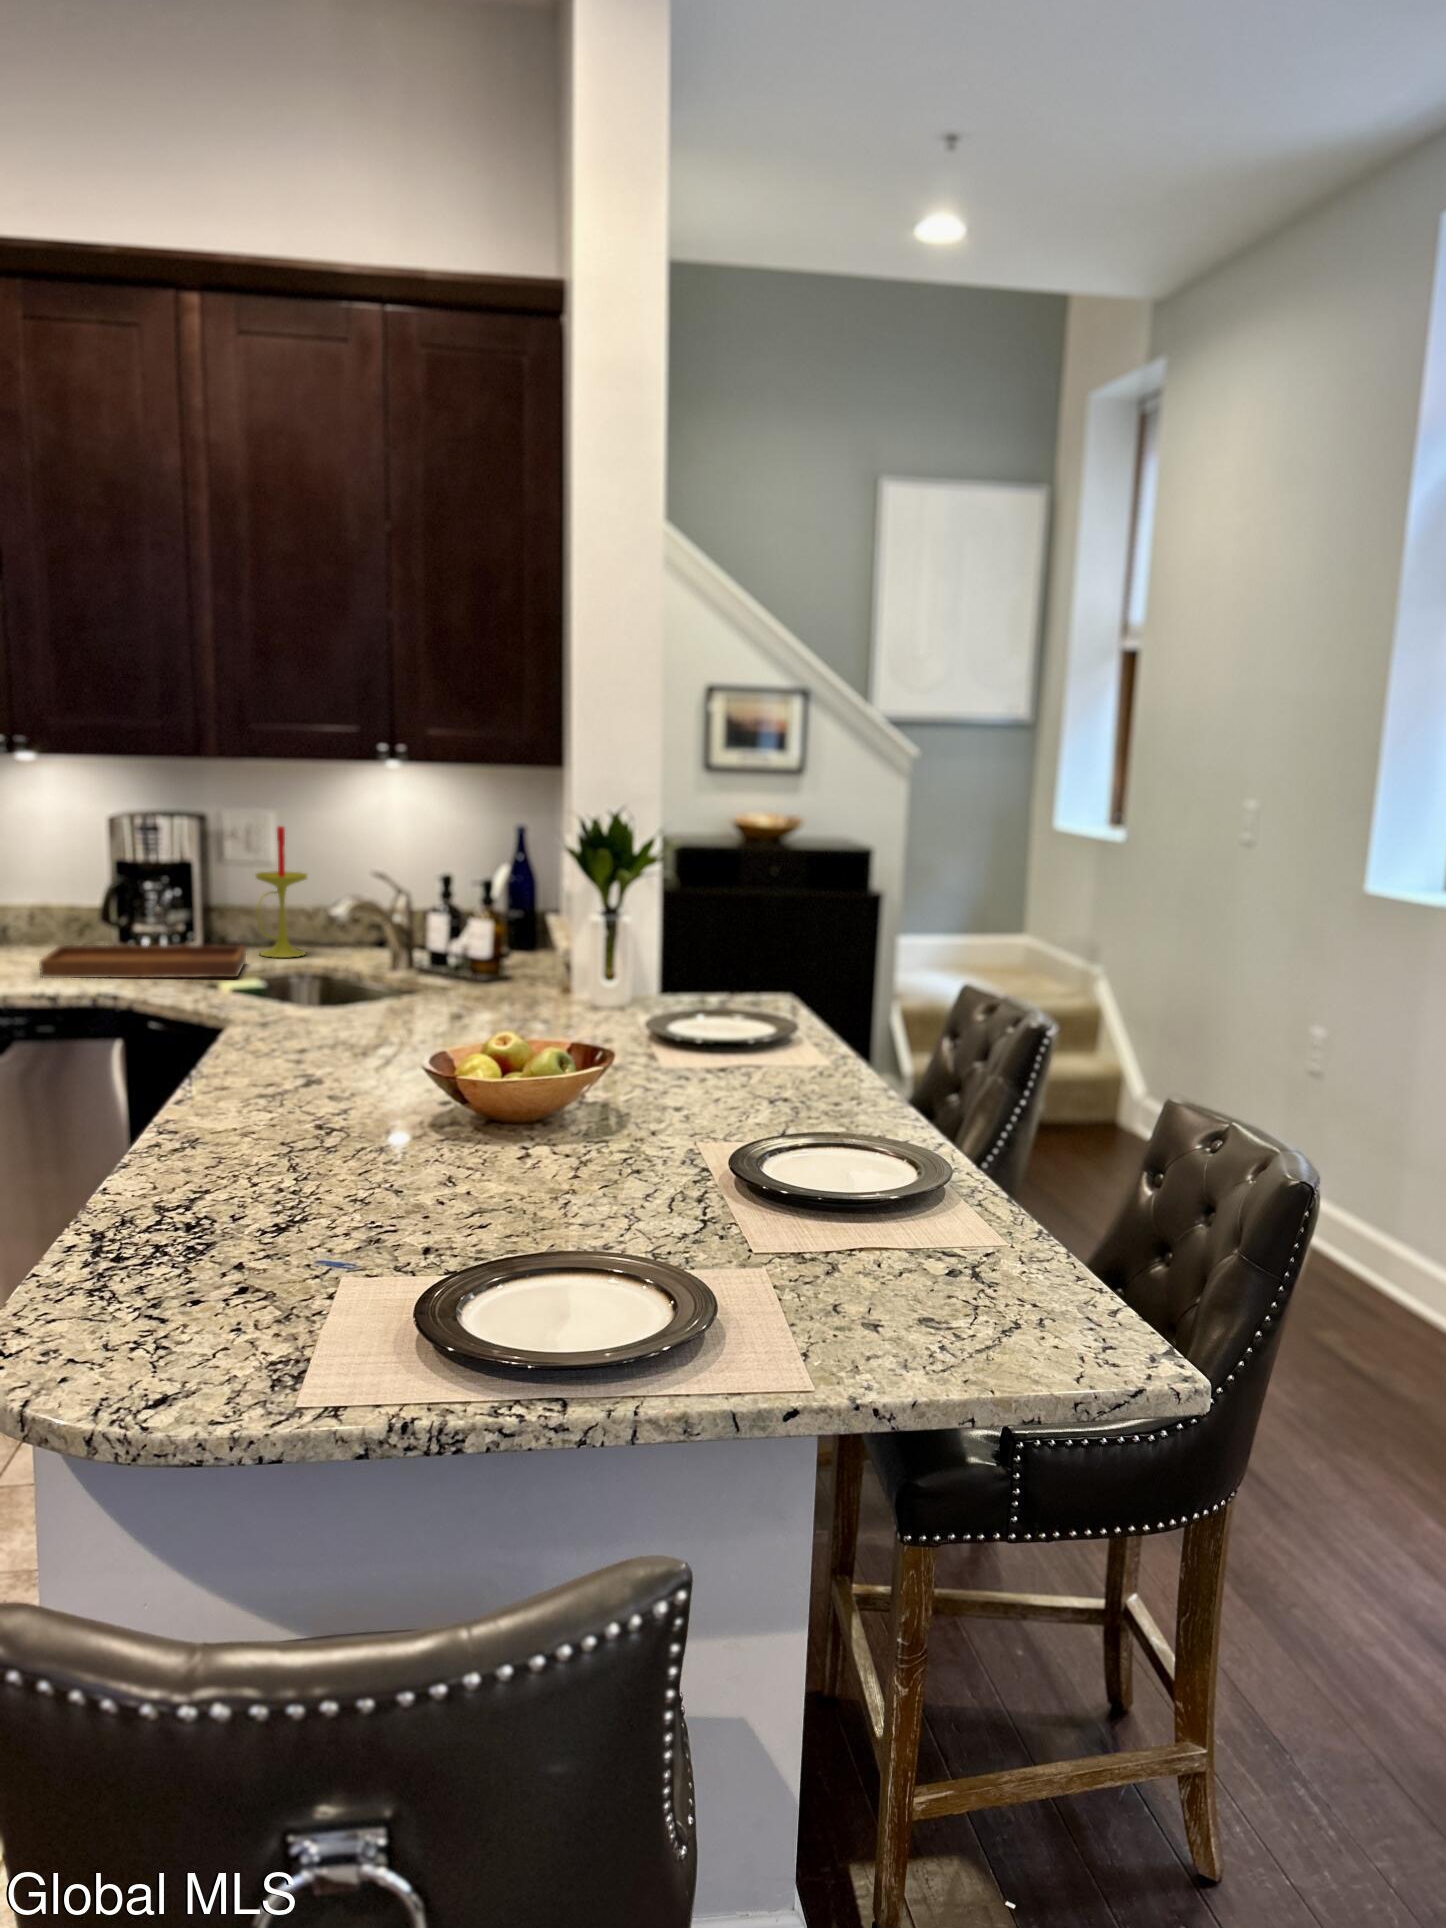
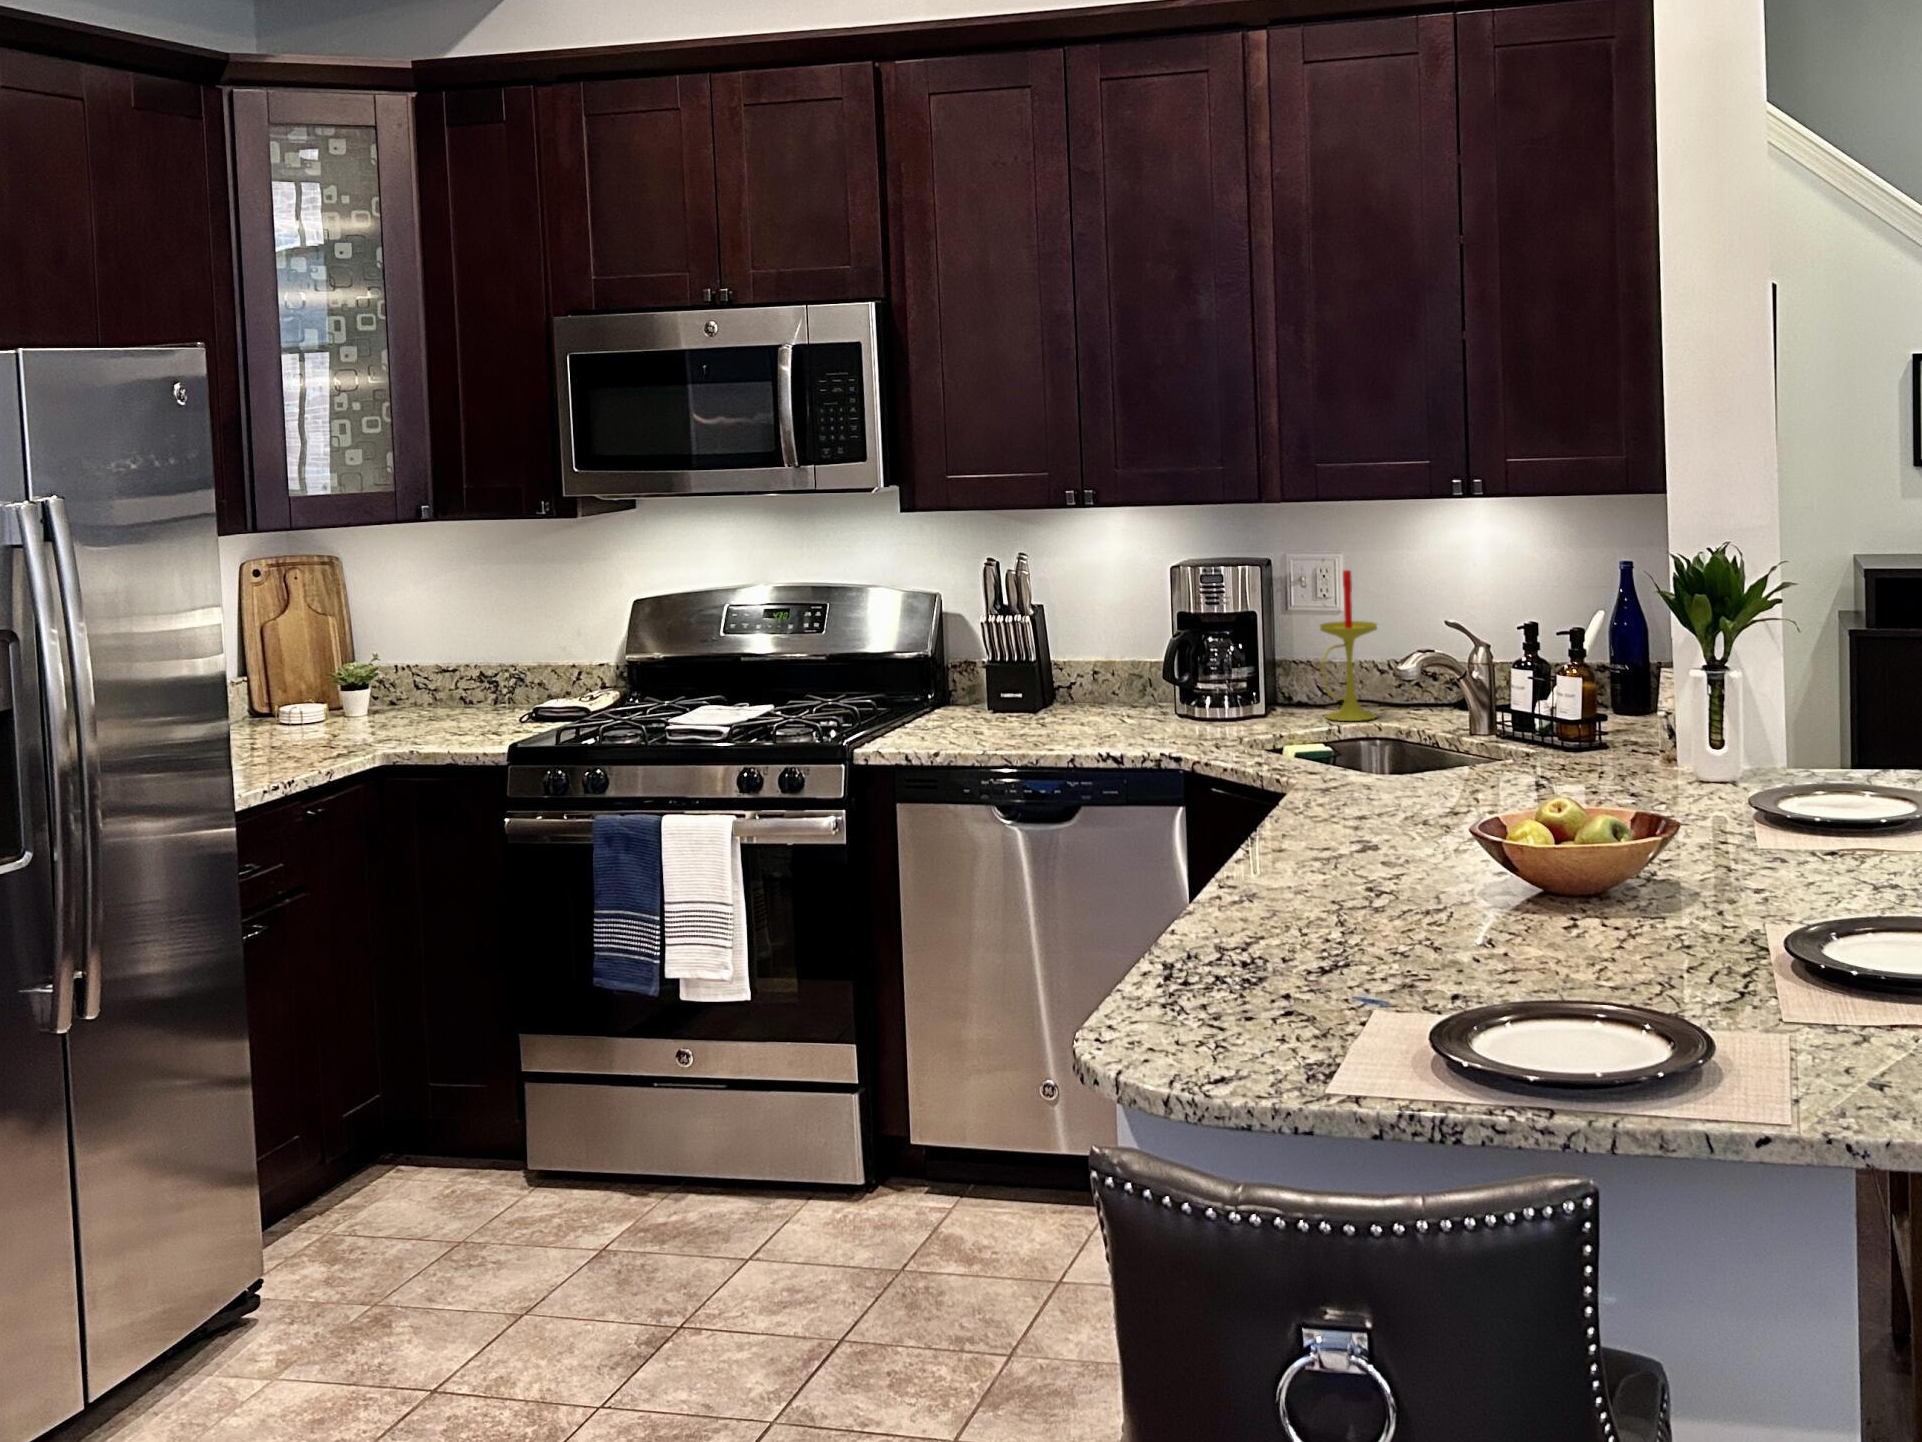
tray: present [39,907,246,978] -> none [1100,664,1310,743]

